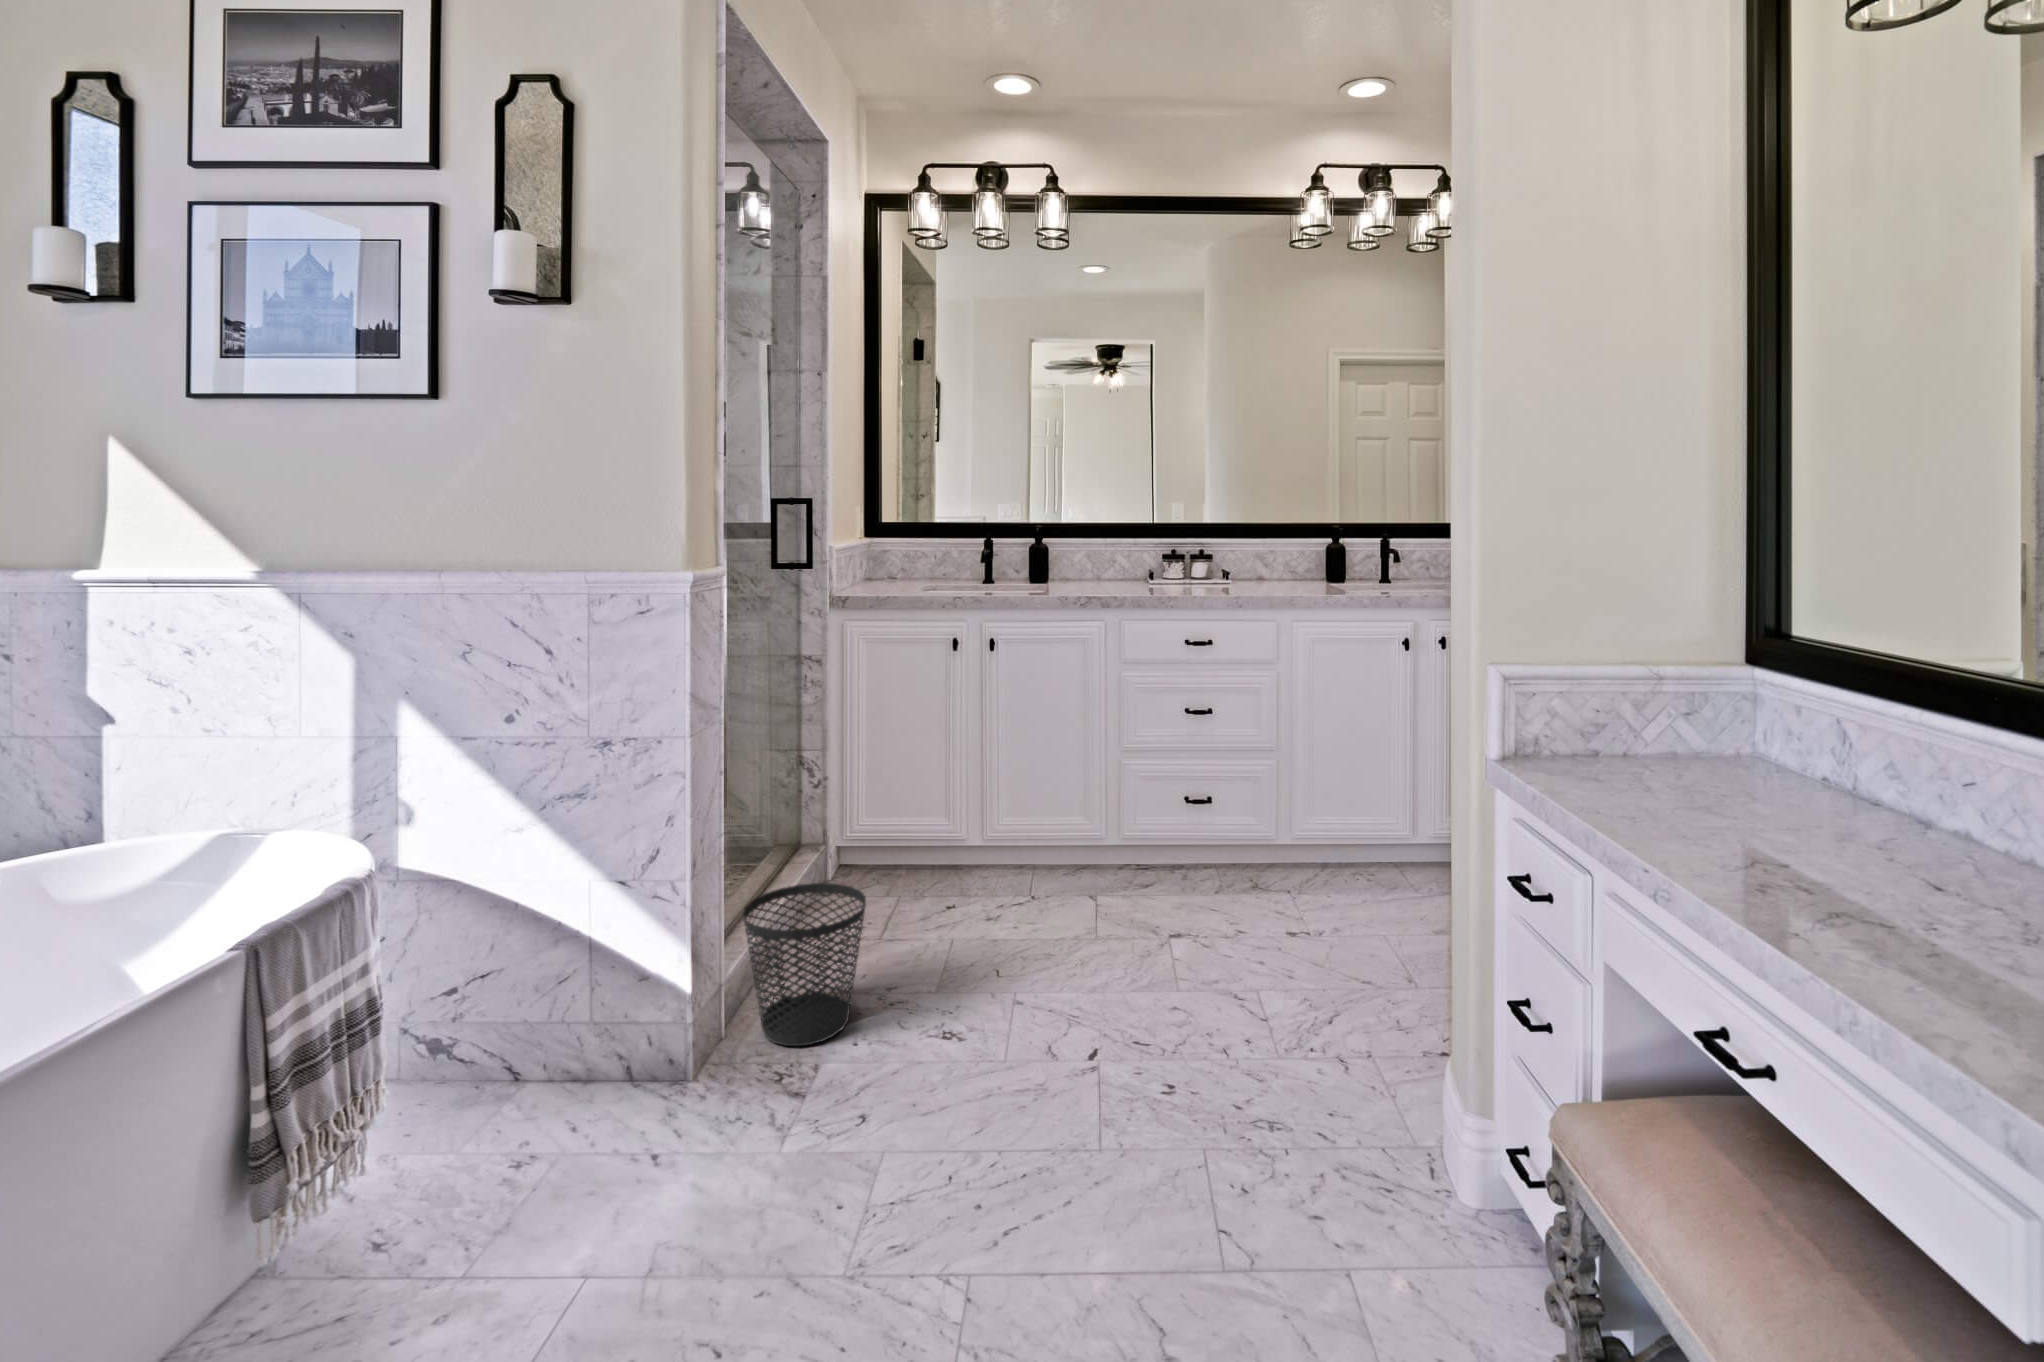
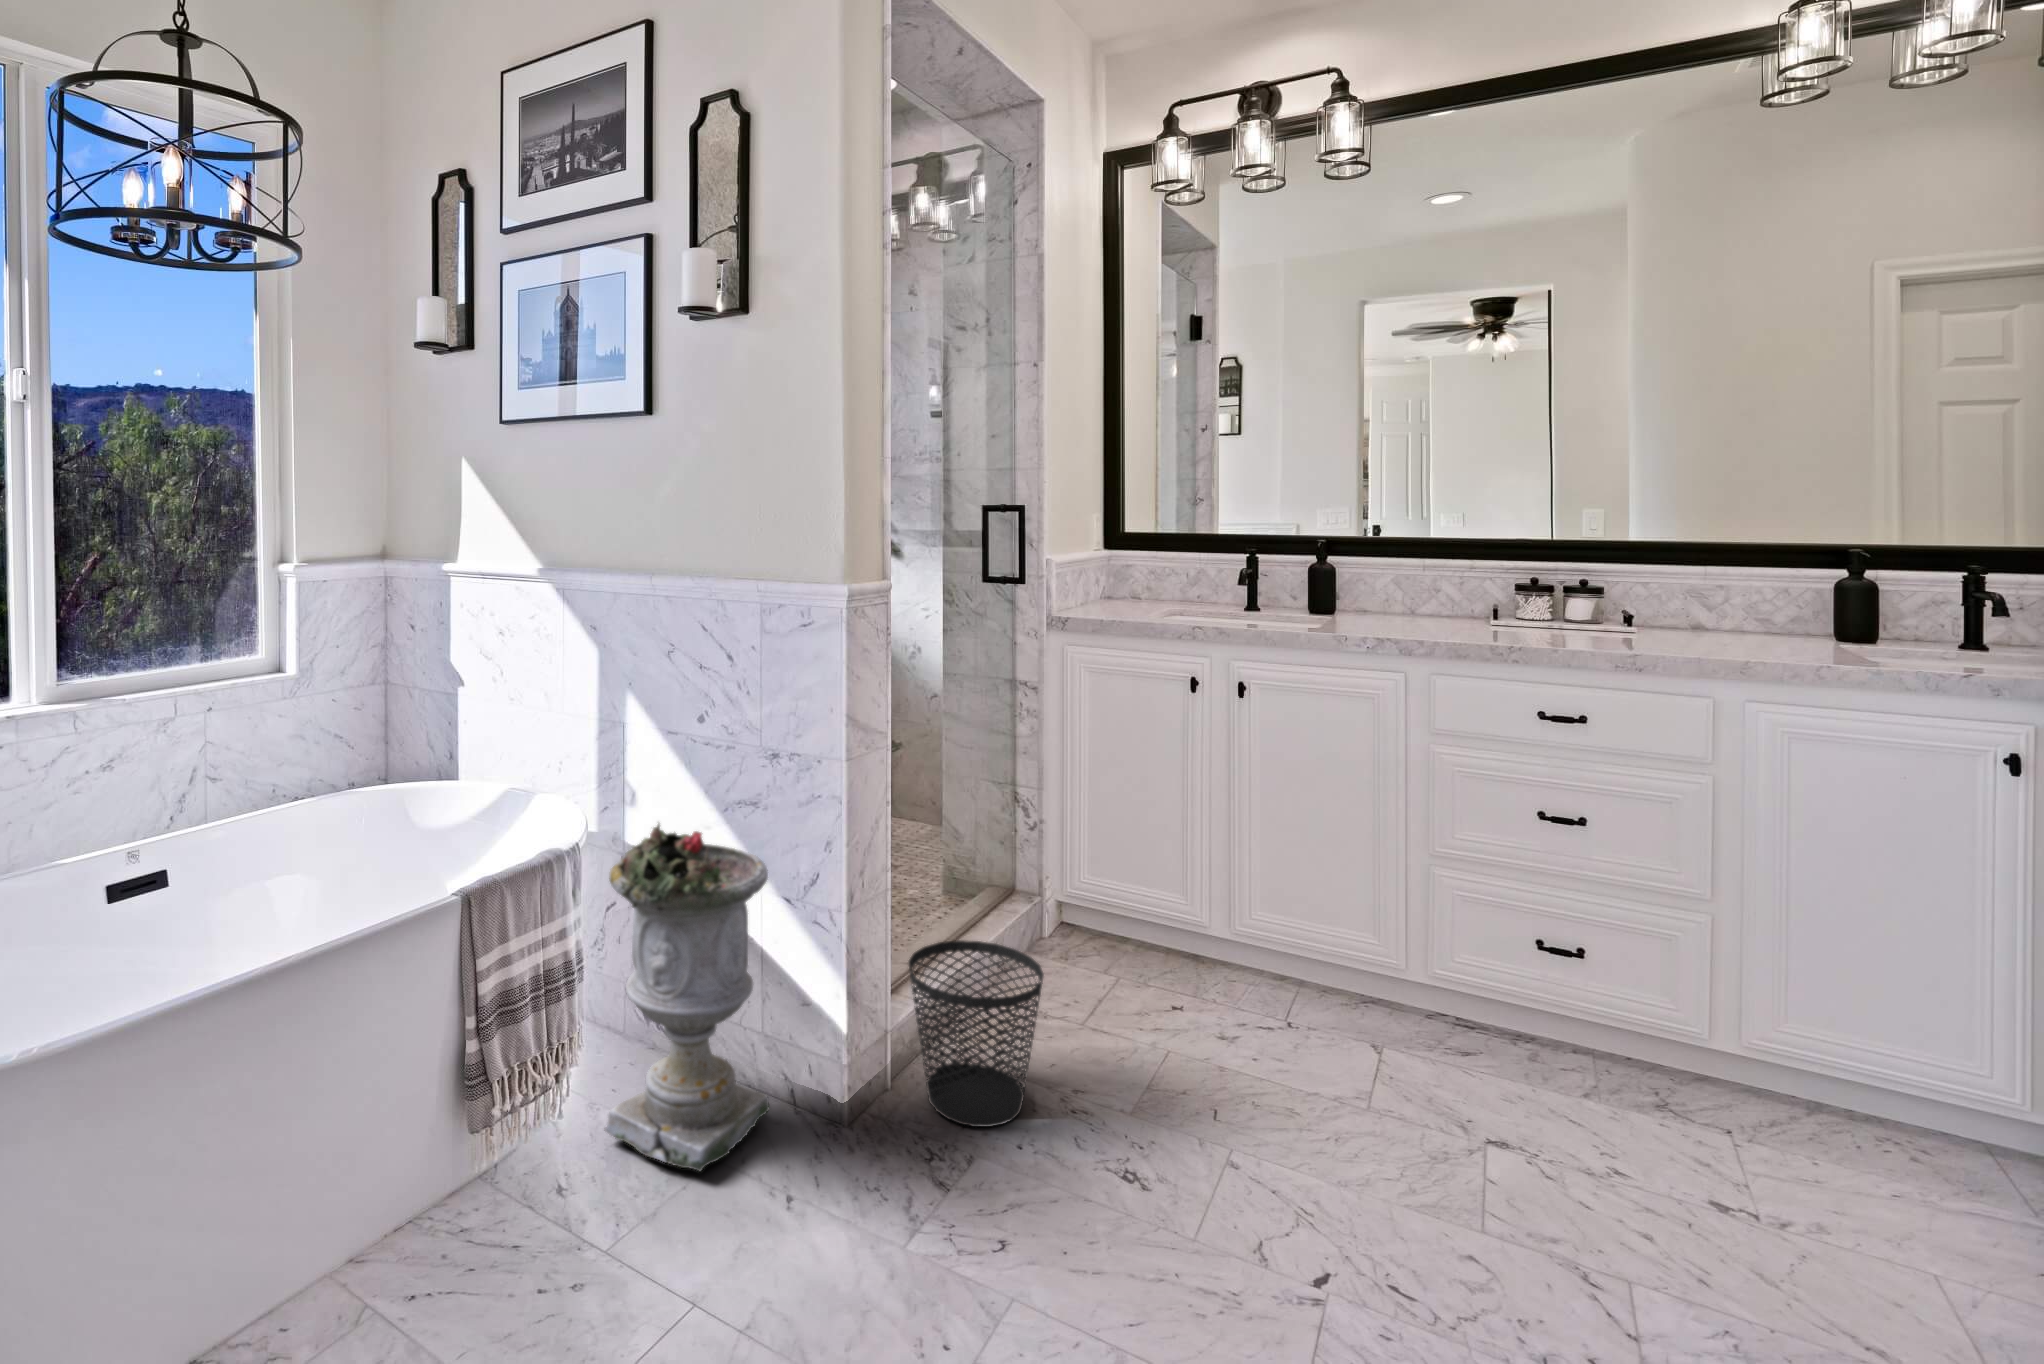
planter: none [419,827,611,1178] -> present [605,824,769,1171]

